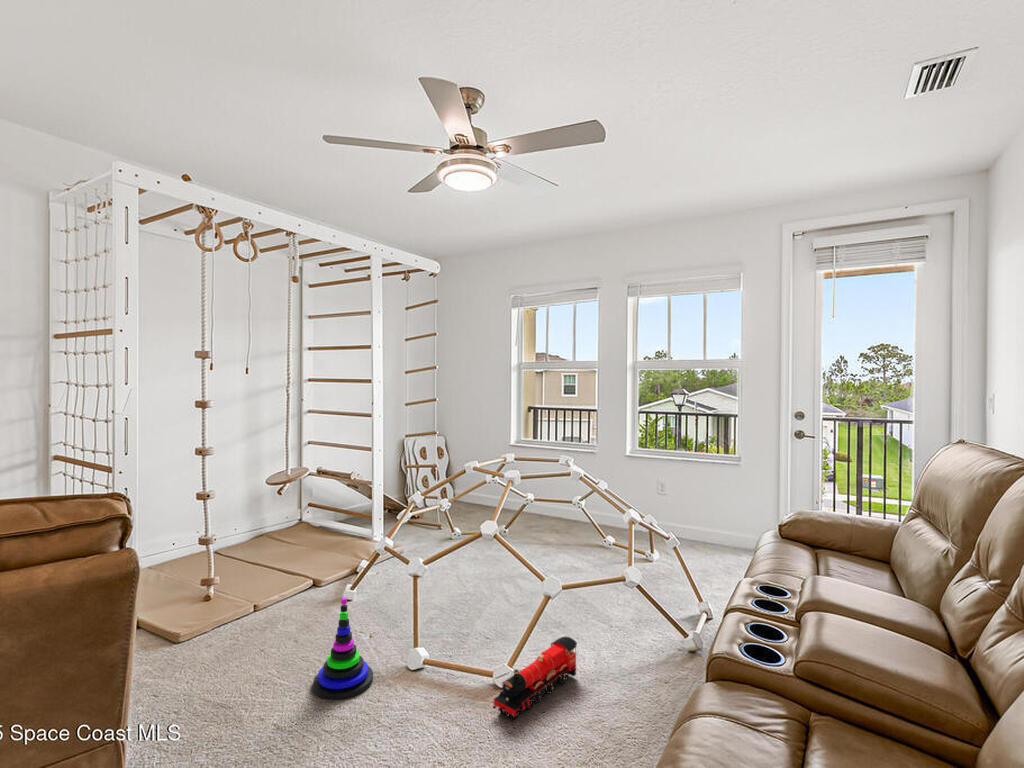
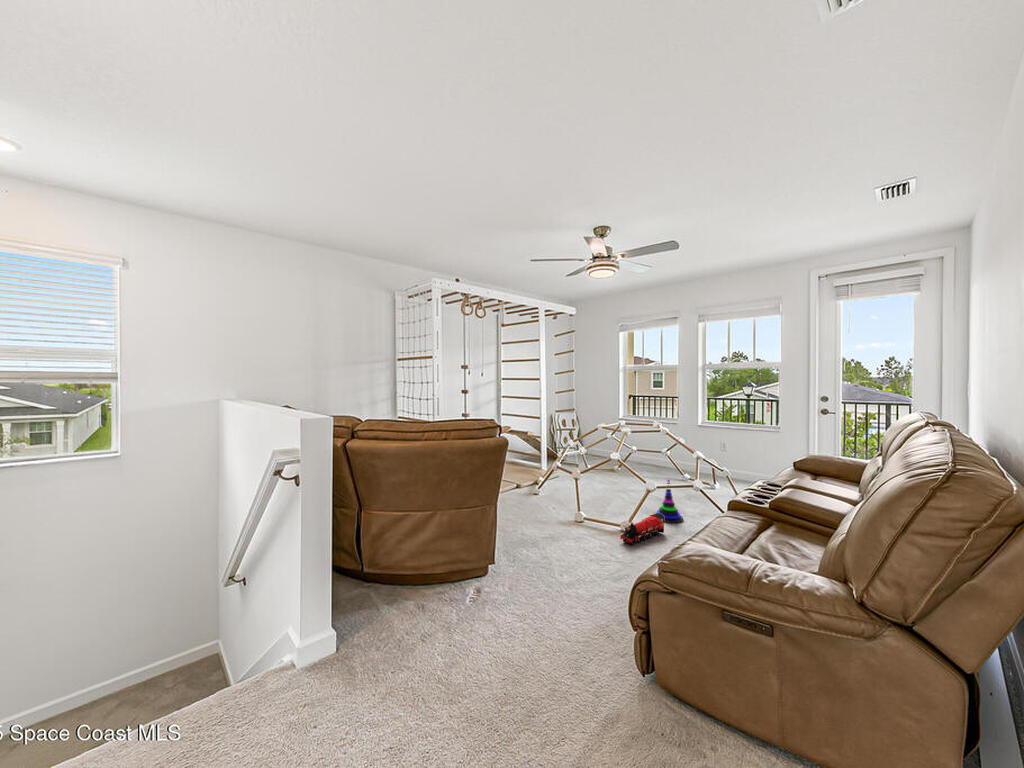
stacking toy: present [313,598,373,700] -> present [657,479,683,523]

